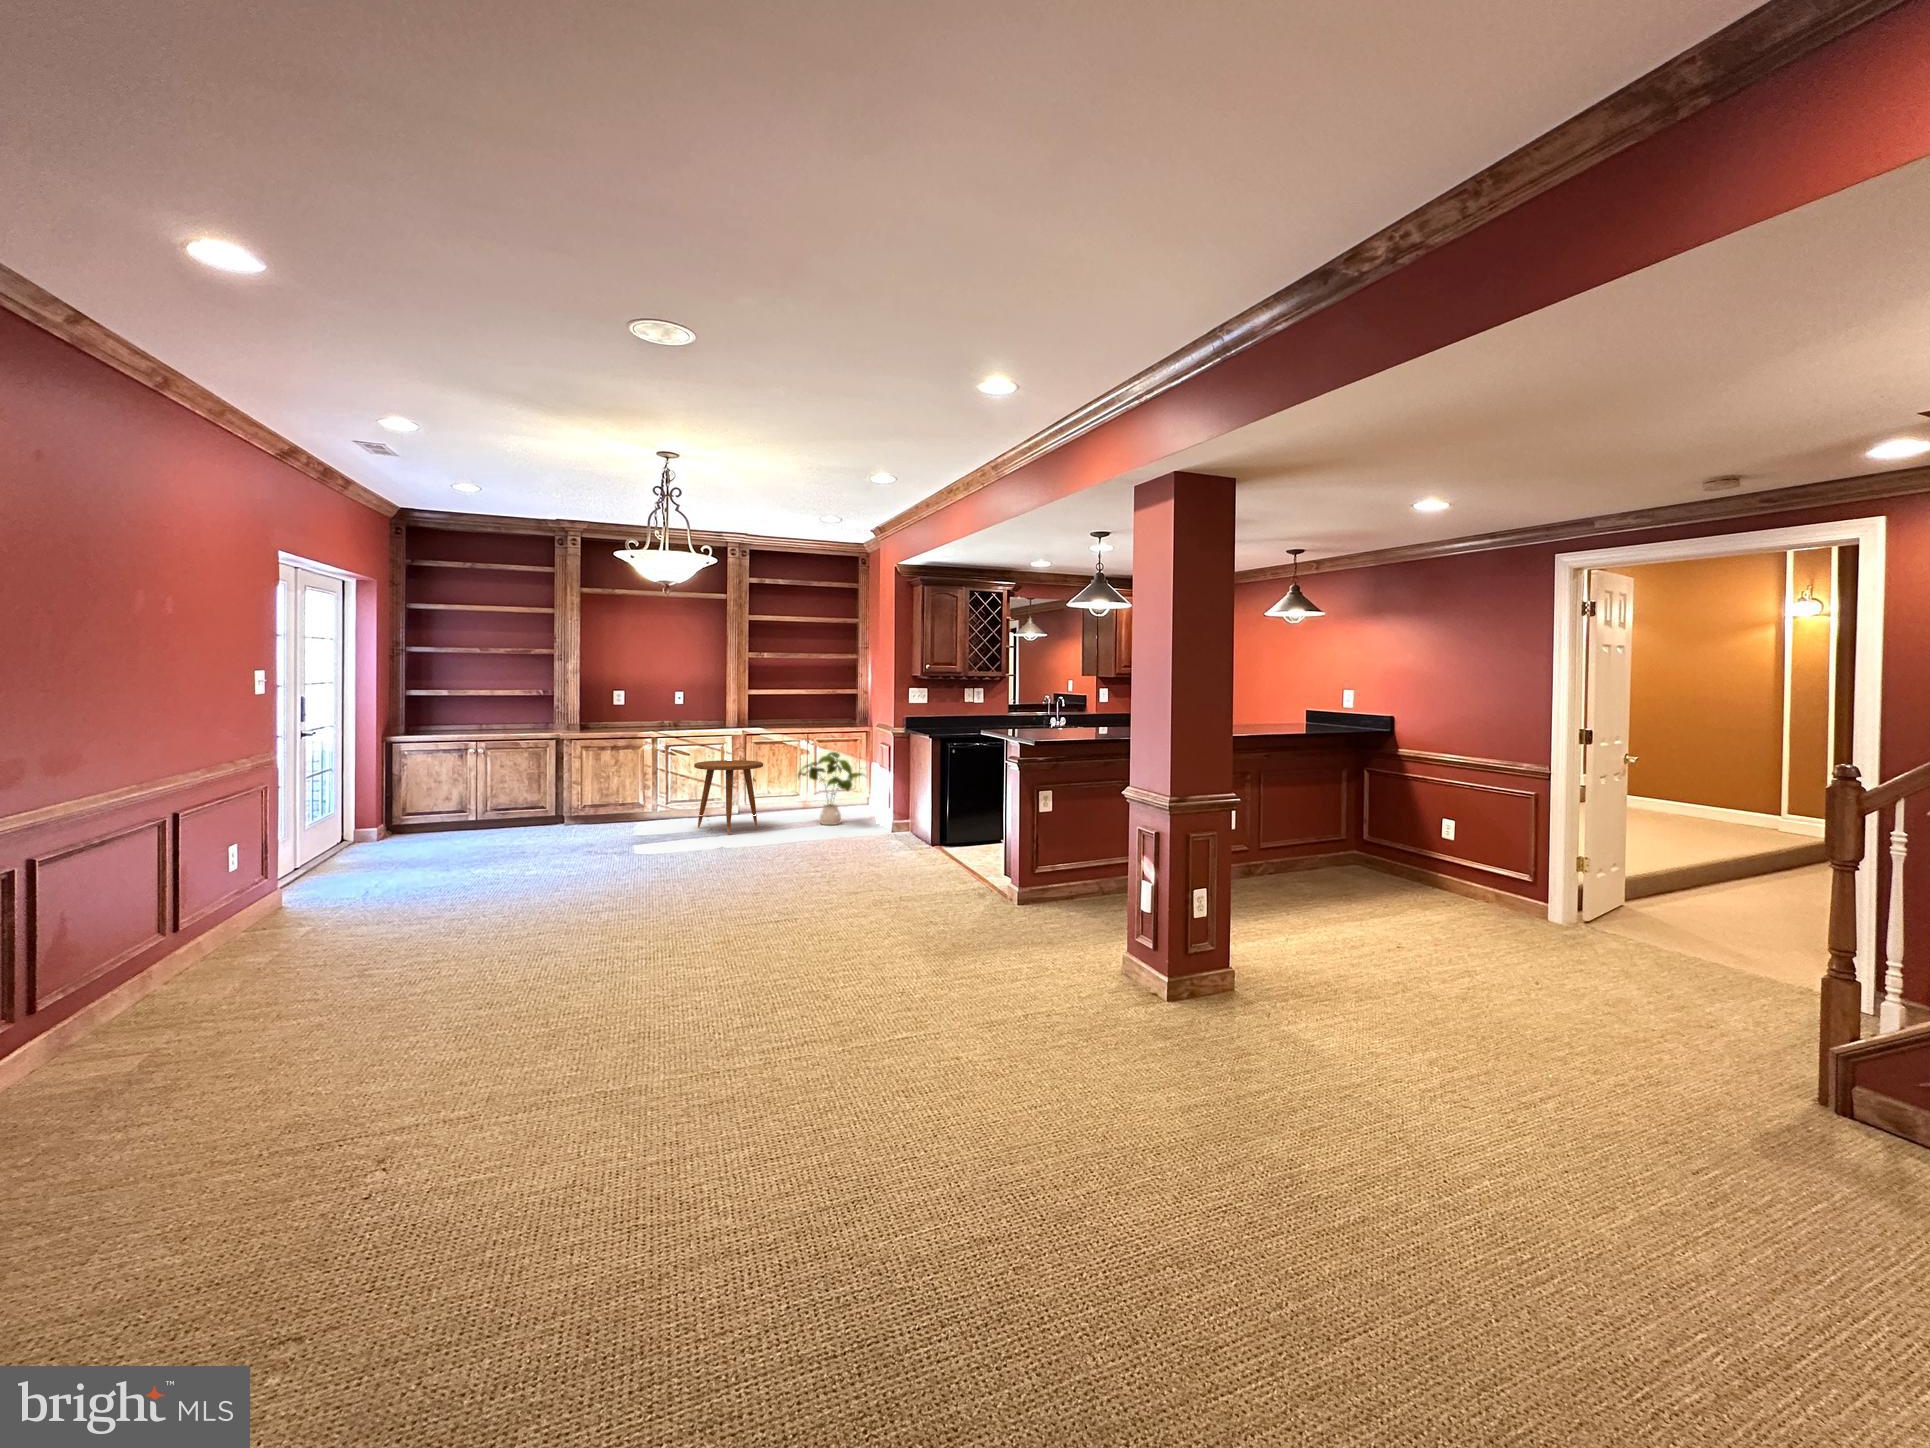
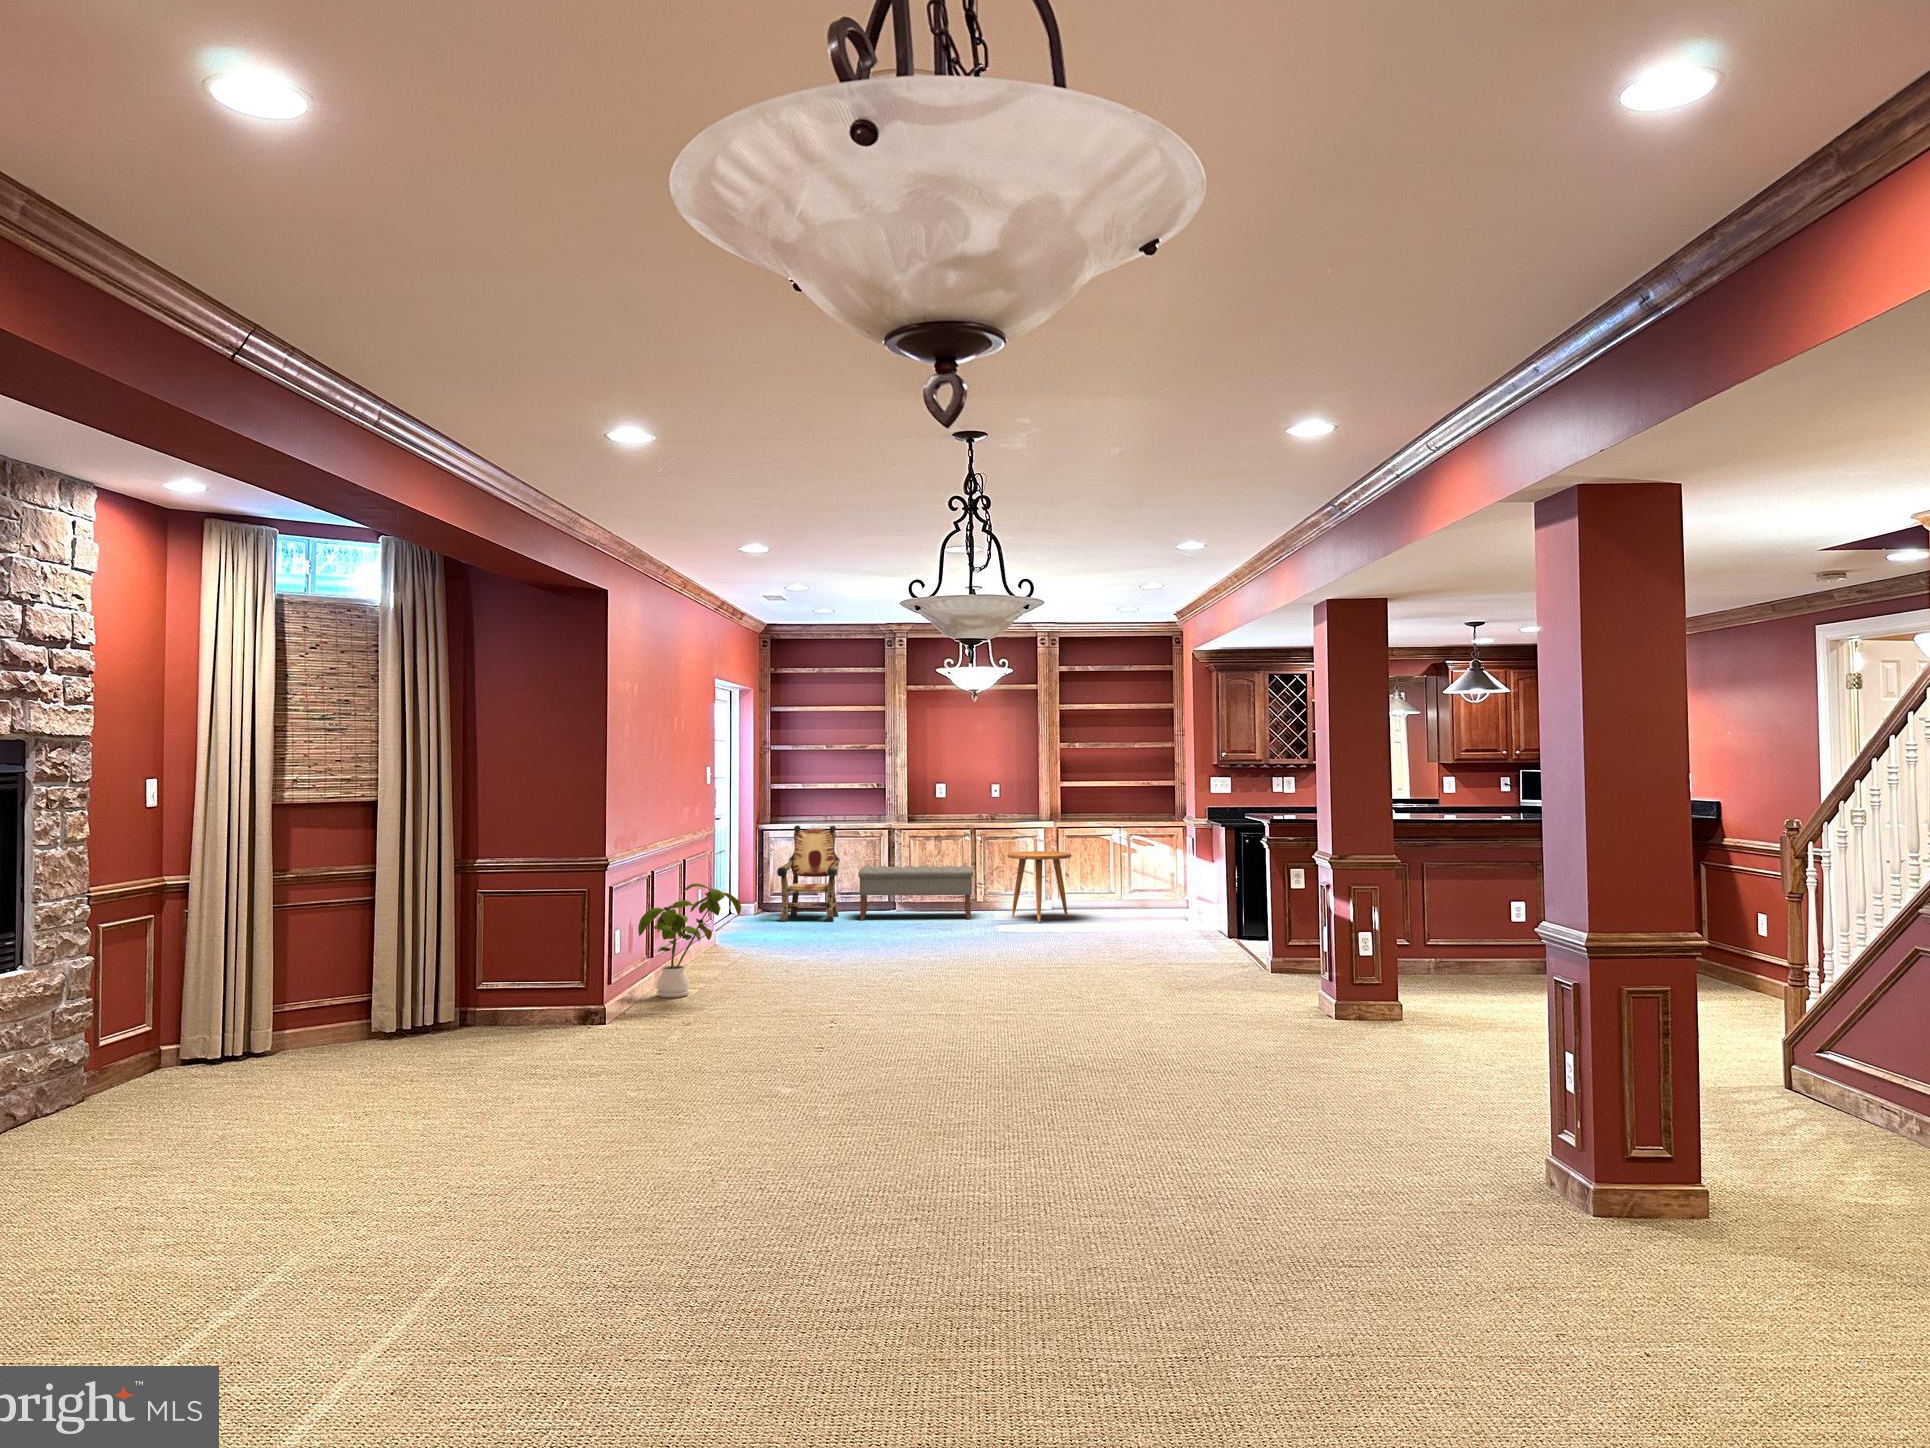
armchair: none [407,736,492,848] -> present [777,825,840,922]
house plant: present [798,752,863,825] -> present [638,883,741,998]
bench: none [517,777,655,841] -> present [859,865,973,920]

